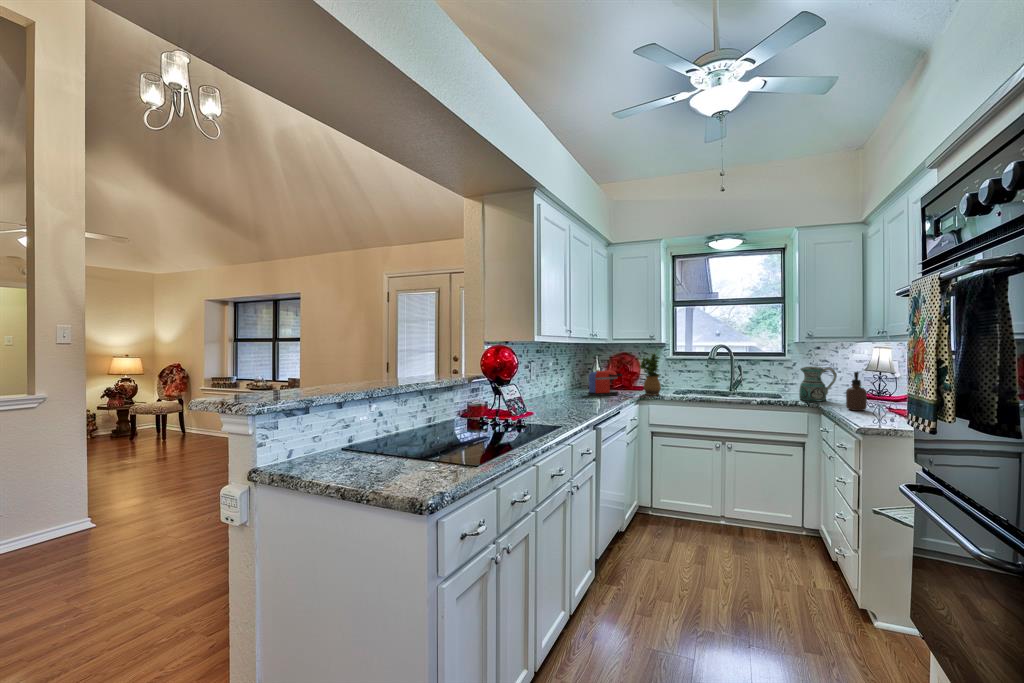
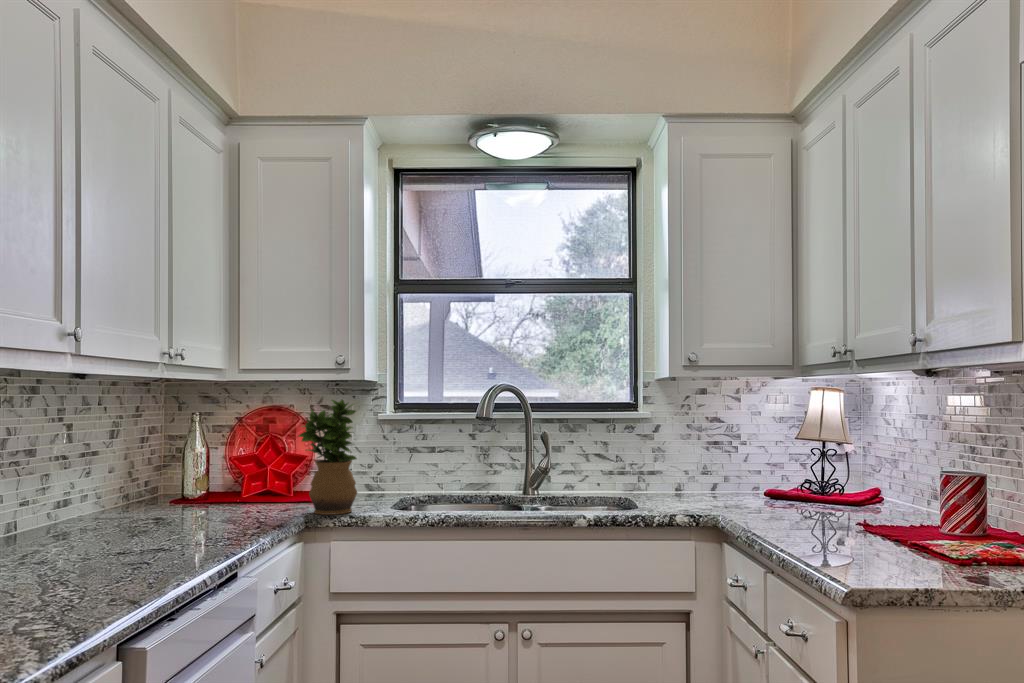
ceramic pitcher: present [799,367,836,402] -> none [677,429,752,511]
coffee maker: present [588,371,622,396] -> none [140,448,250,525]
soap dispenser: present [846,372,867,411] -> none [790,434,835,532]

